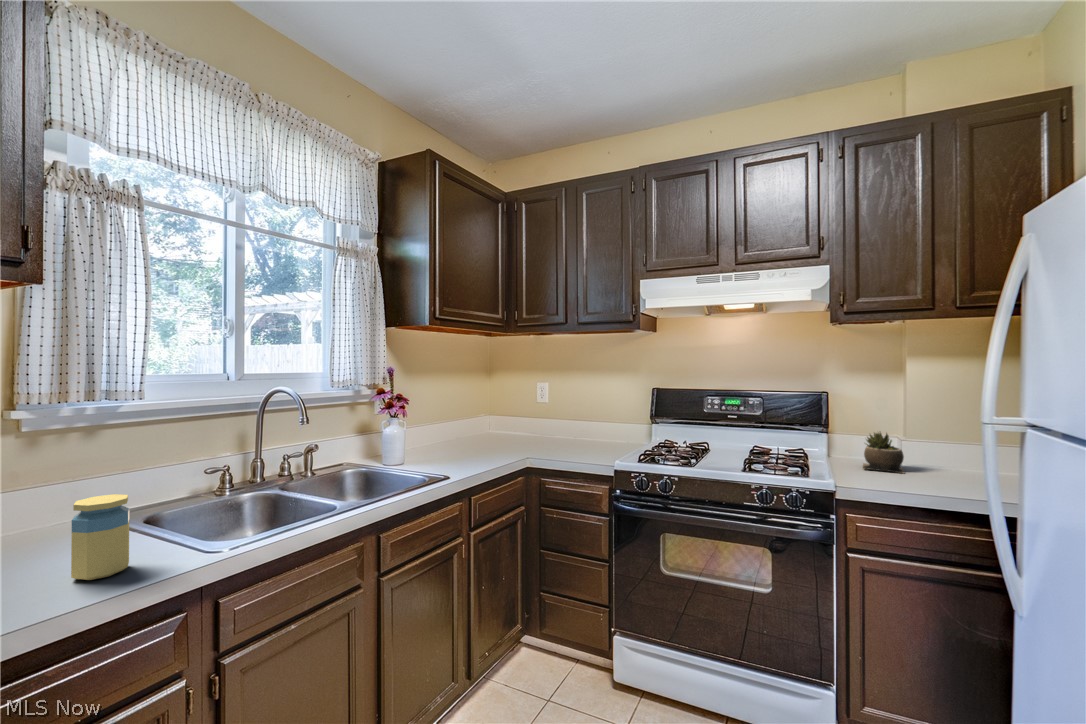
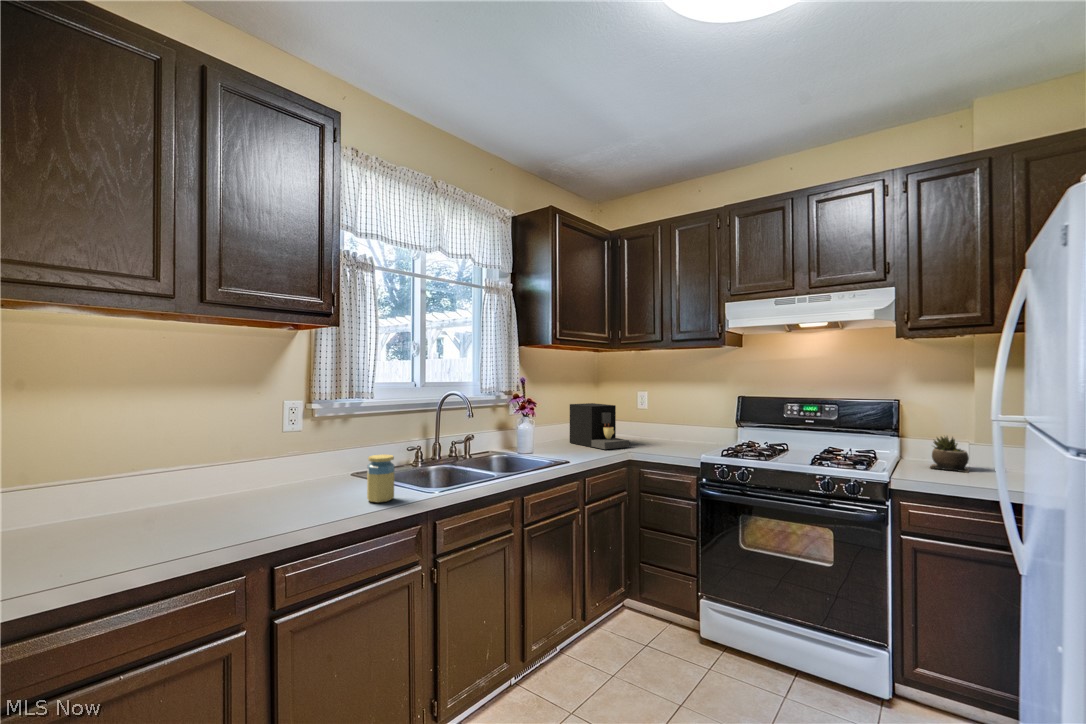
coffee maker: none [457,400,529,457] -> present [570,403,629,449]

